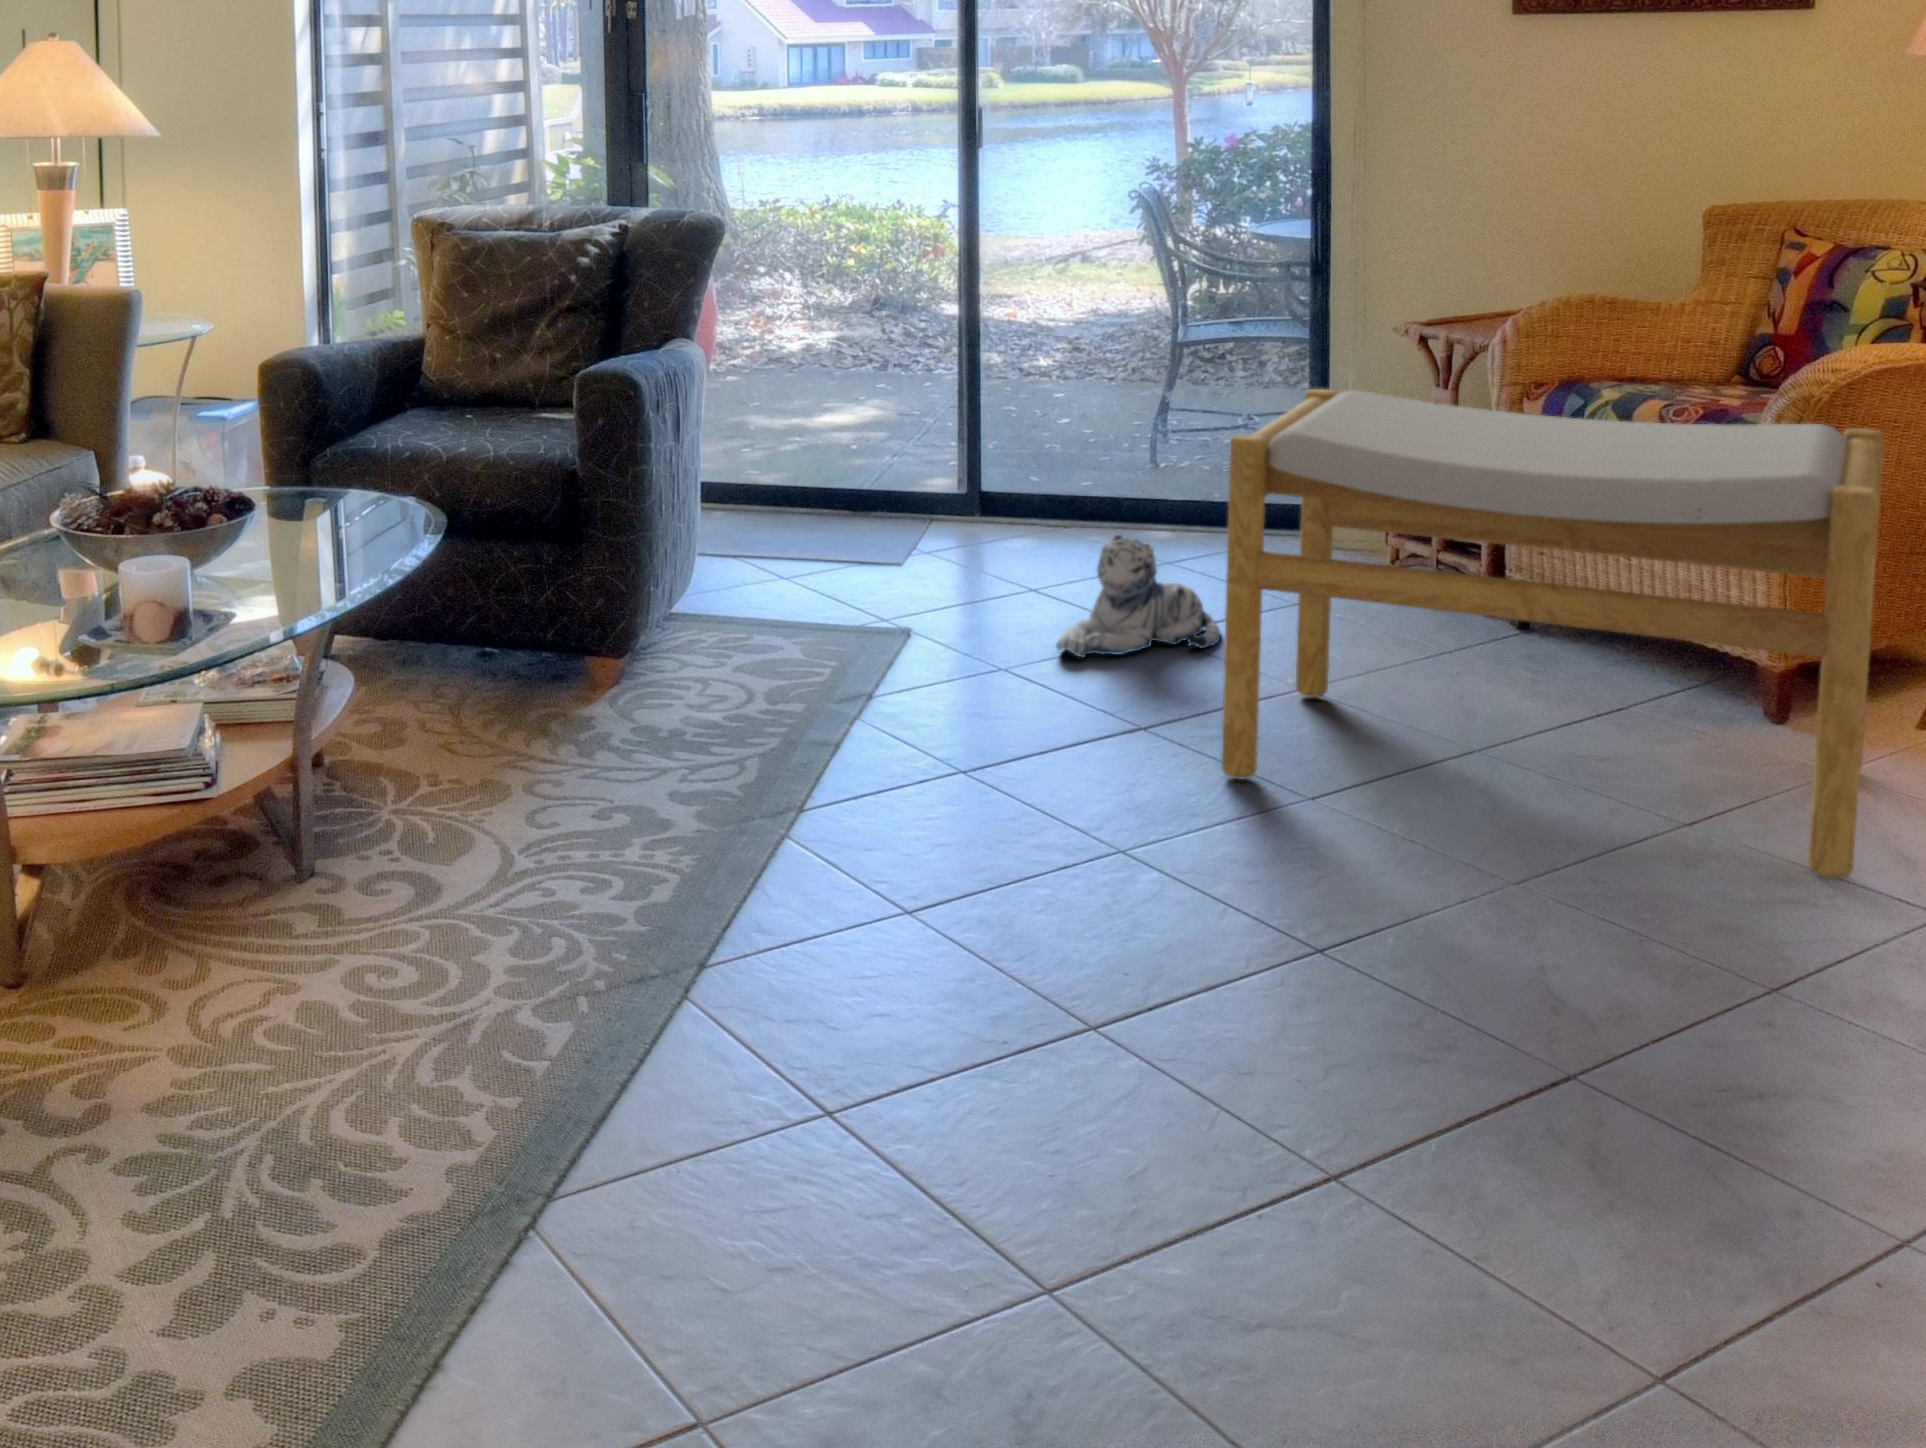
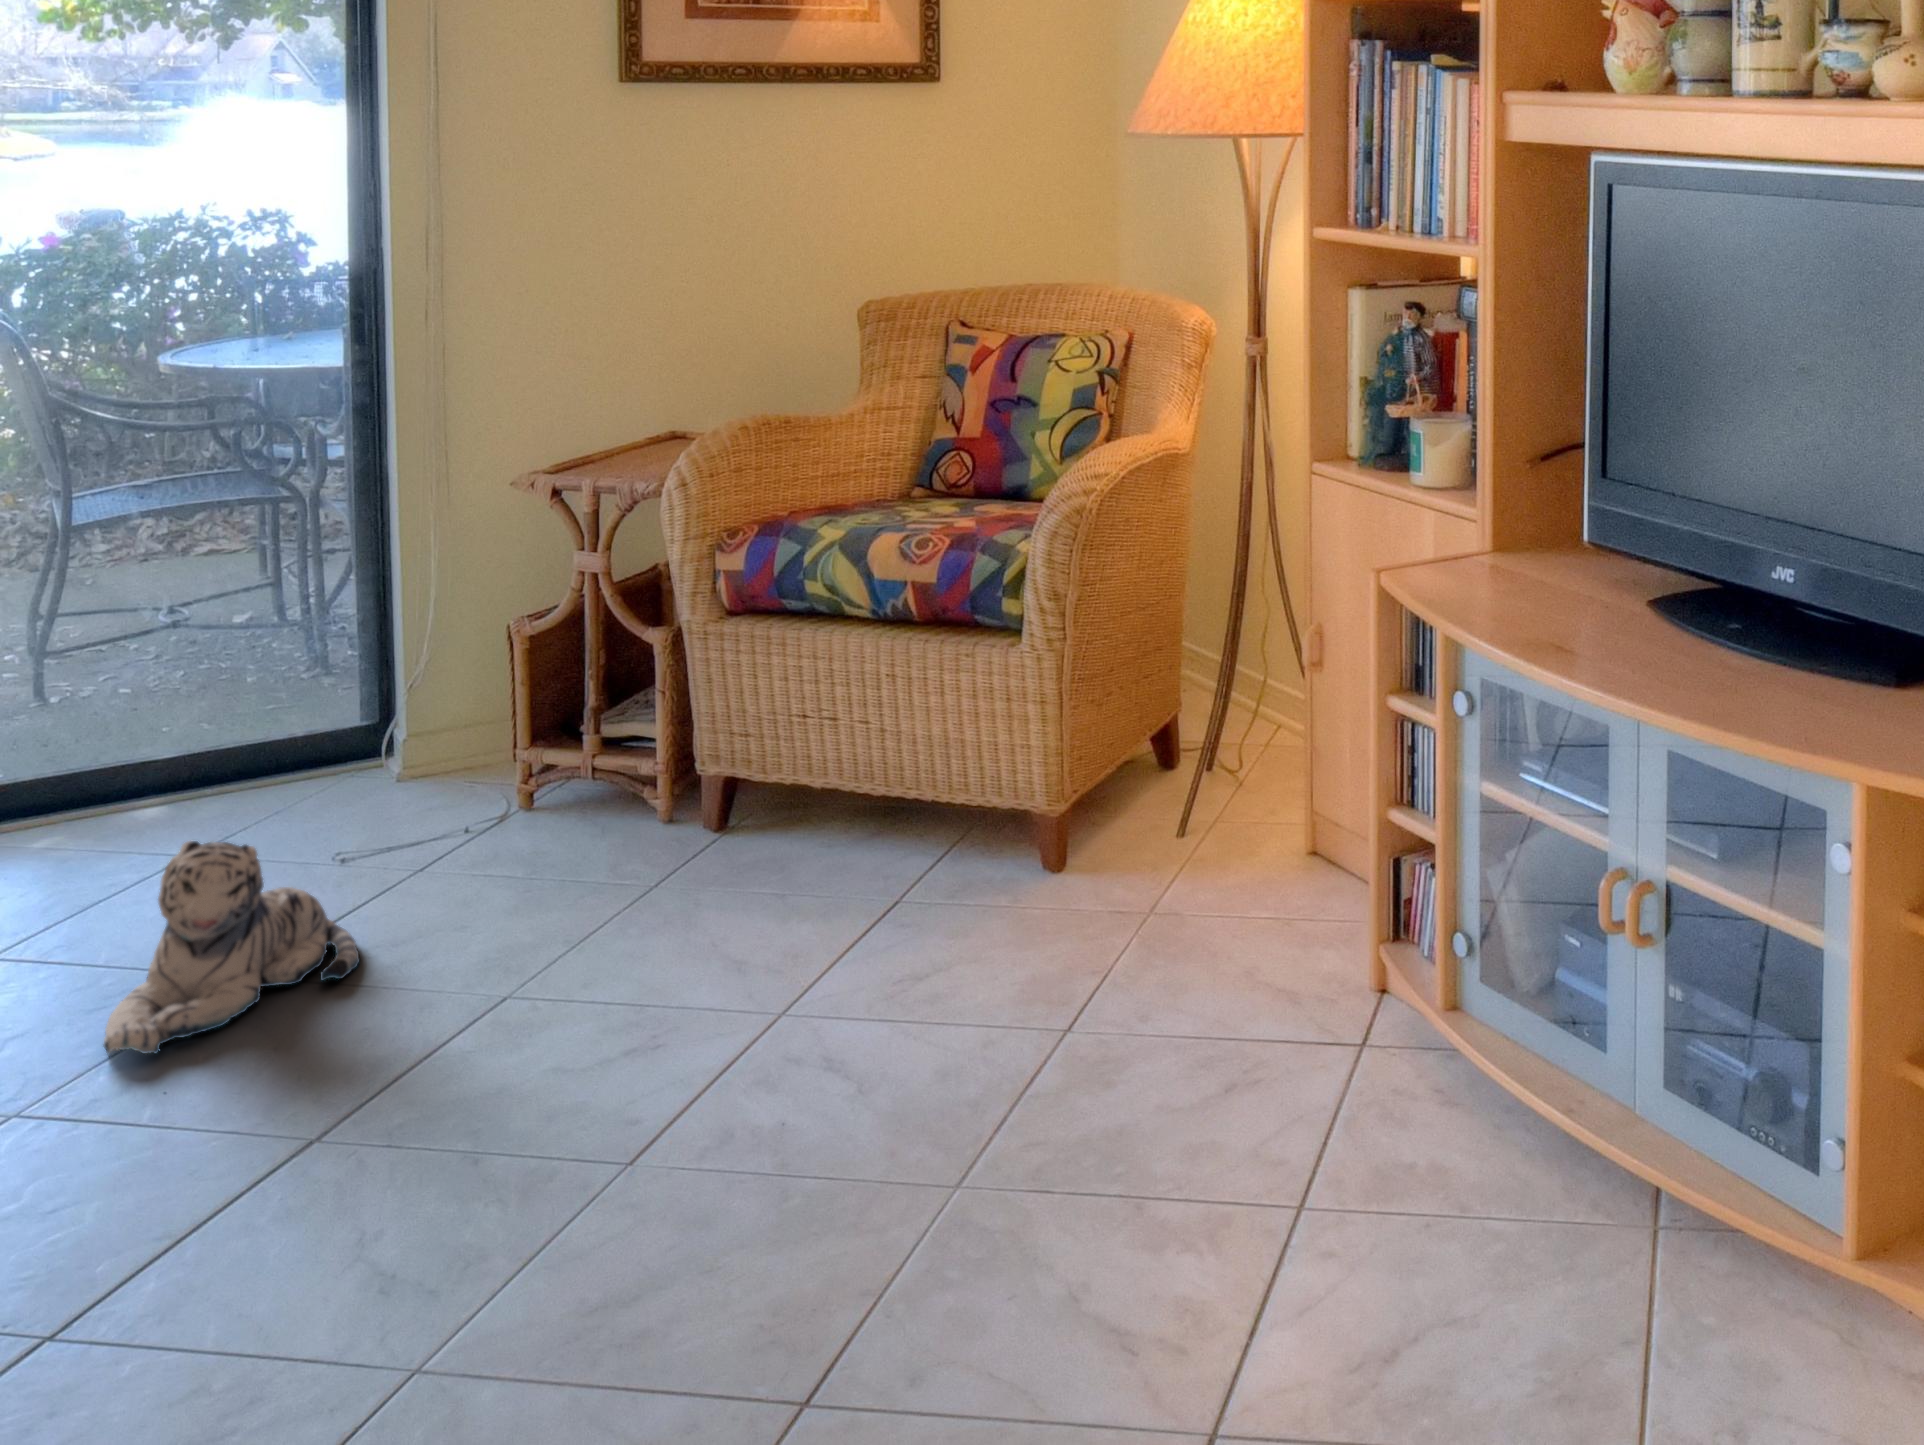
footstool: present [1221,389,1884,879] -> none [492,542,1309,1201]

